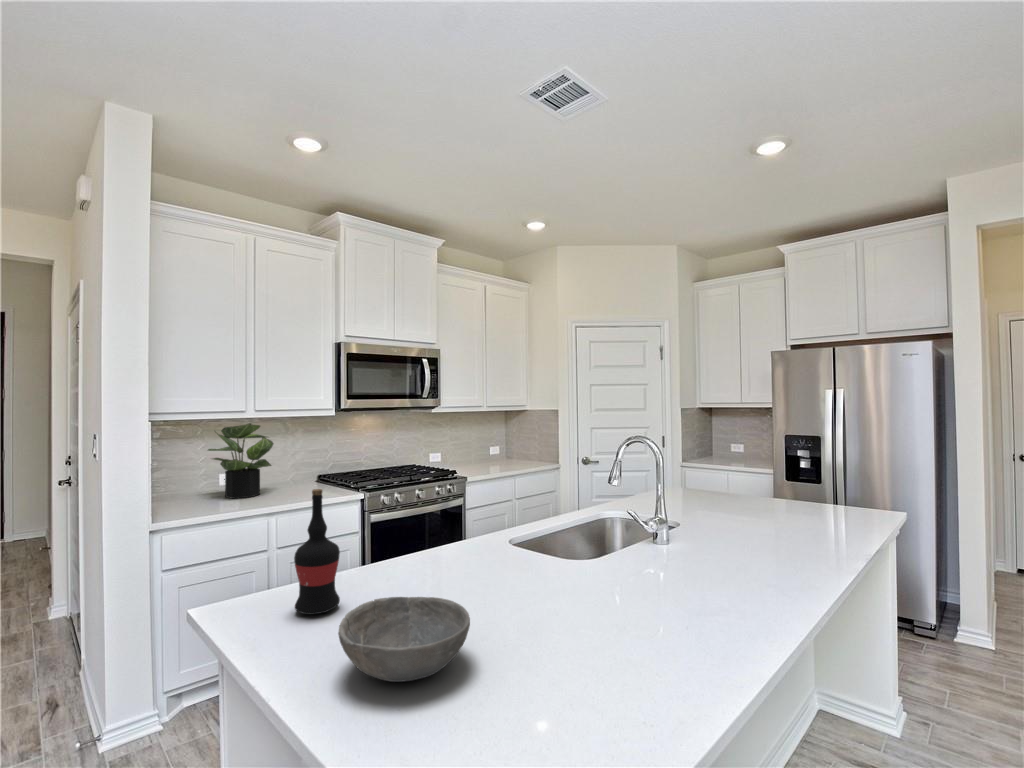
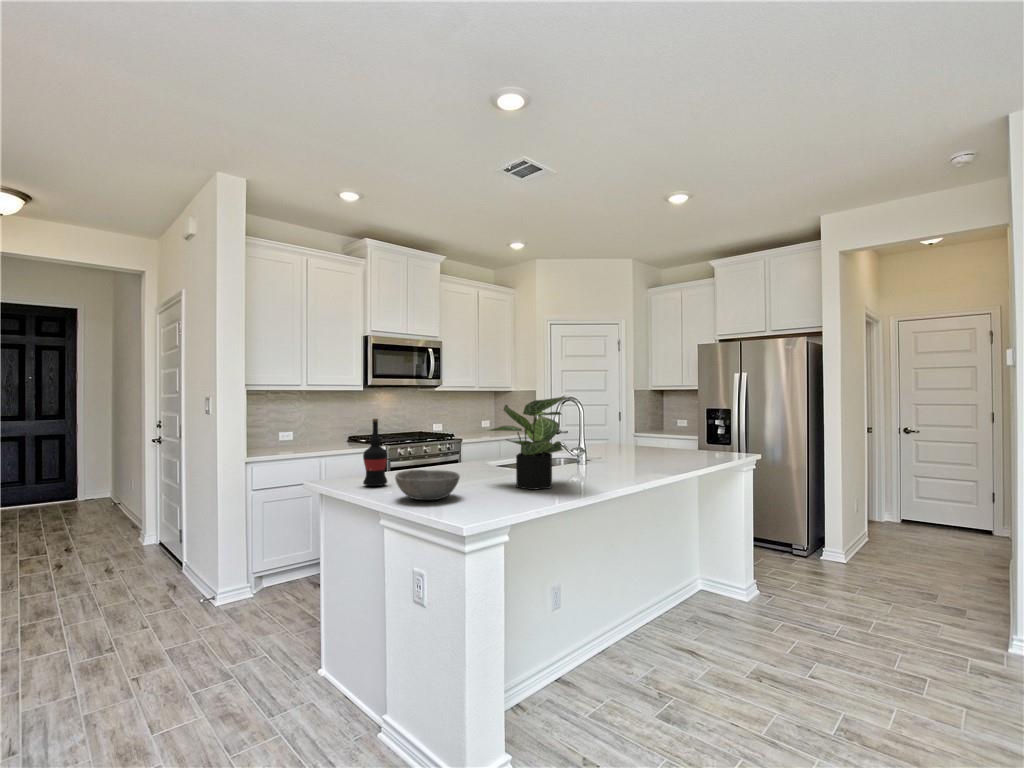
potted plant: present [208,423,273,499] -> present [489,396,565,490]

